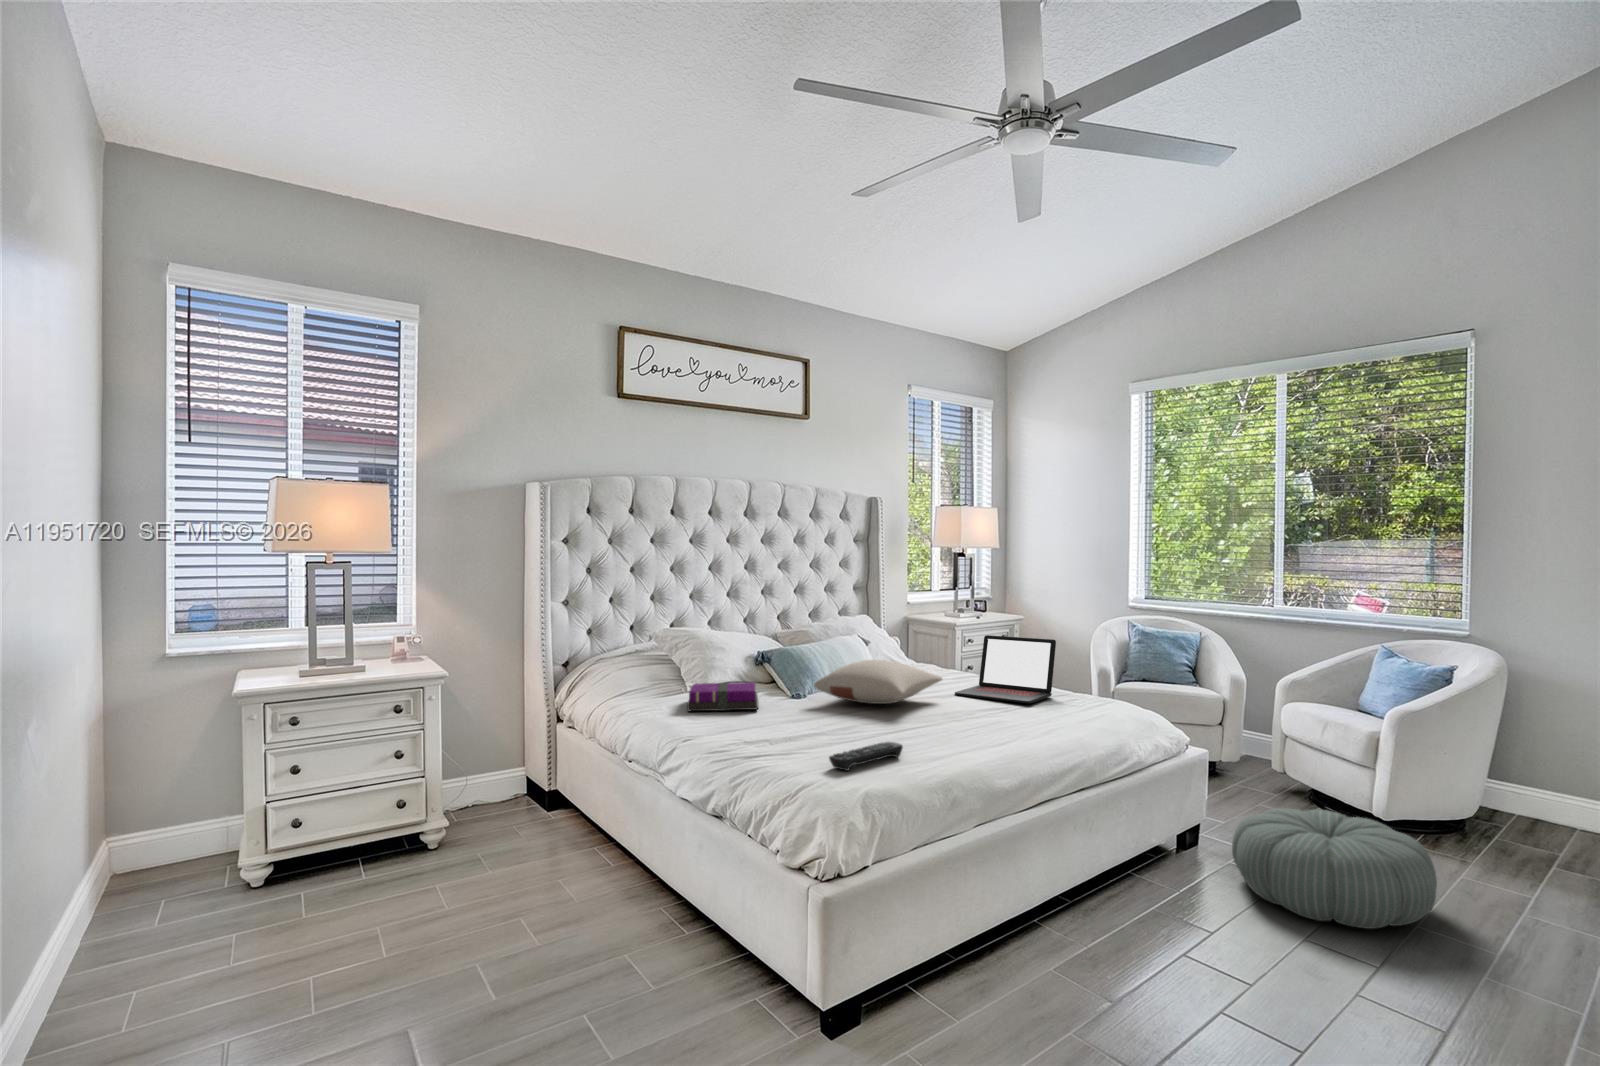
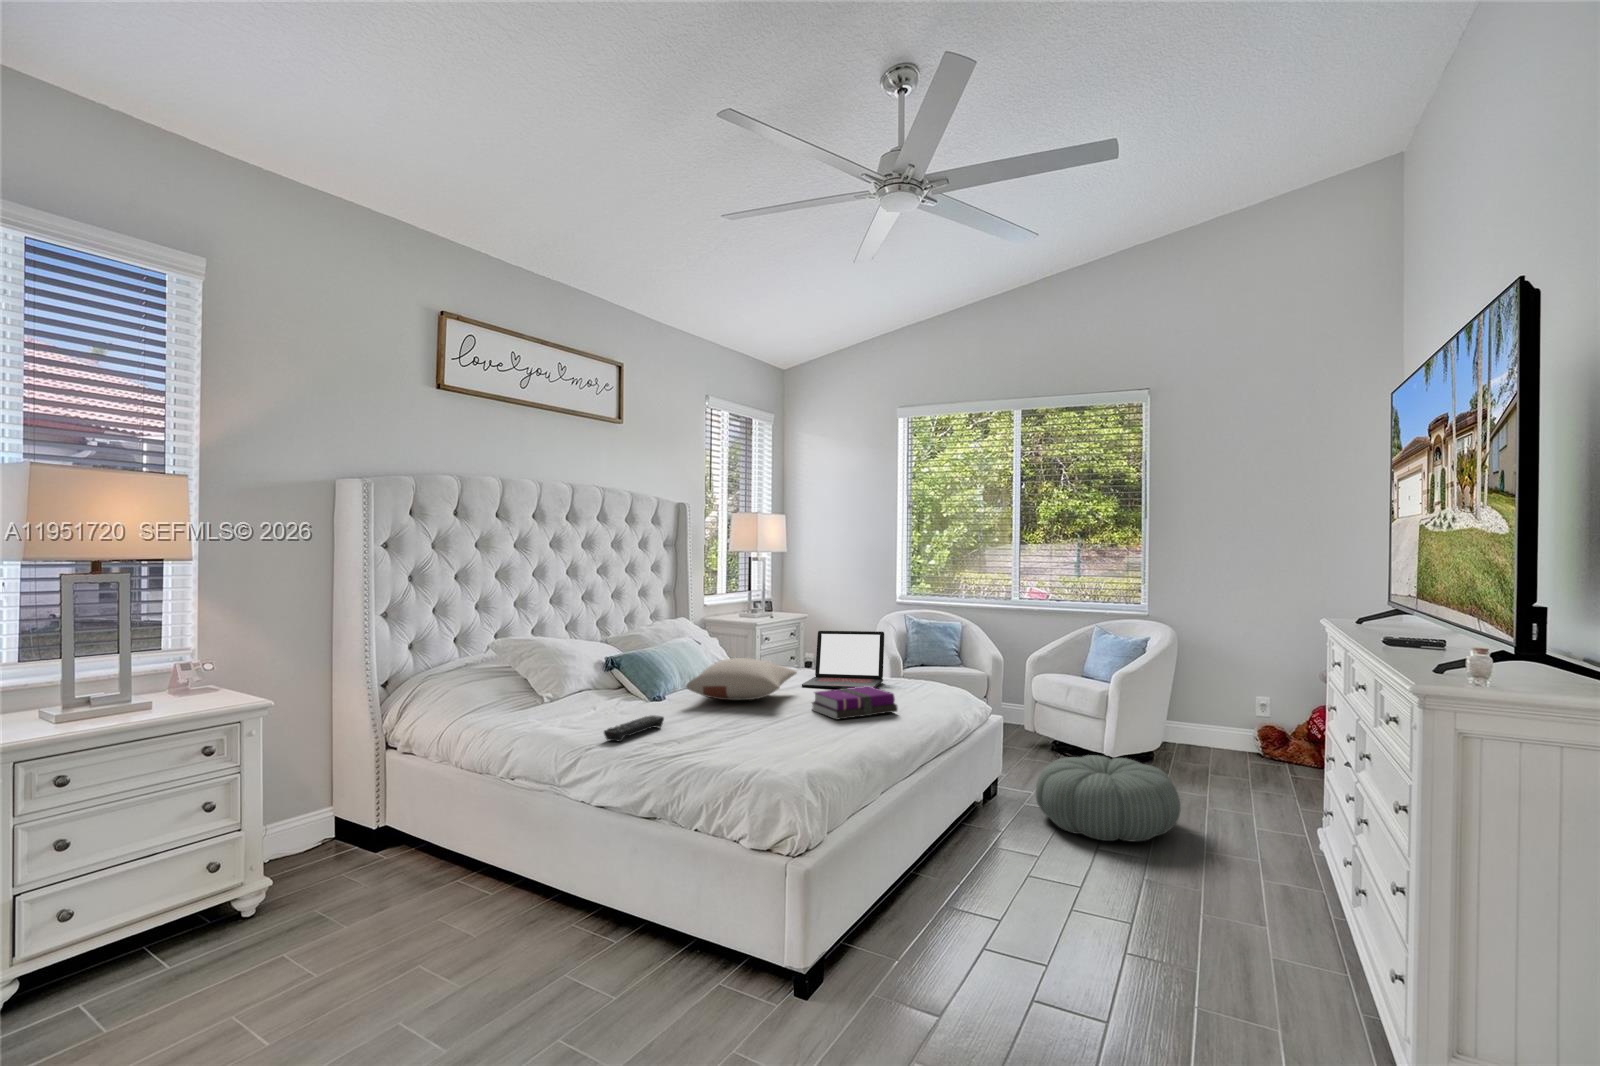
notebook: present [687,682,758,711] -> present [812,686,898,719]
remote control: present [829,742,903,771] -> present [604,715,664,741]

